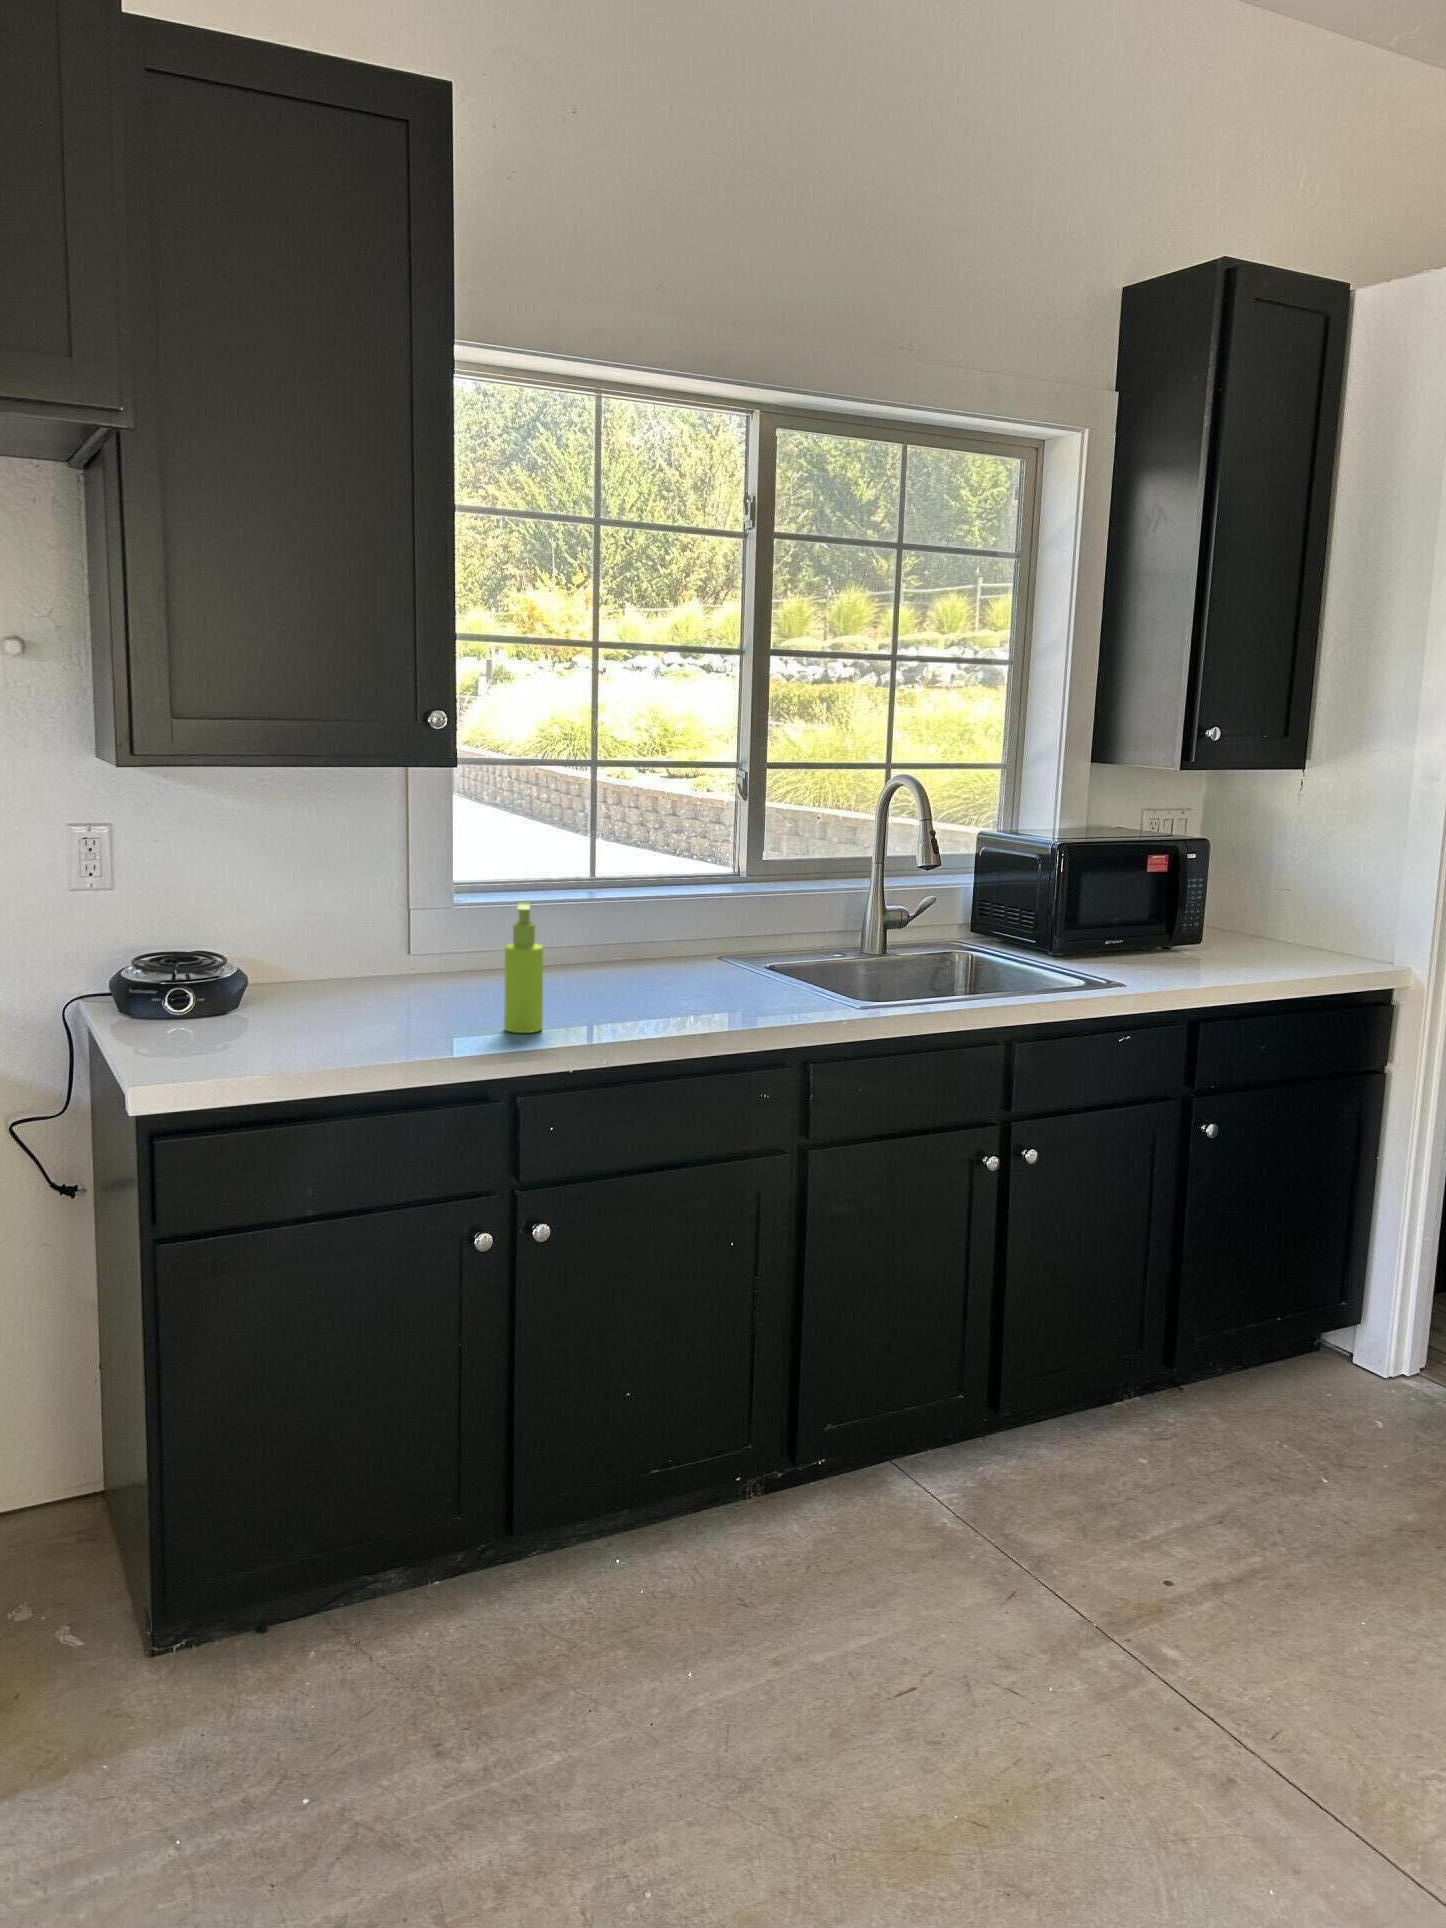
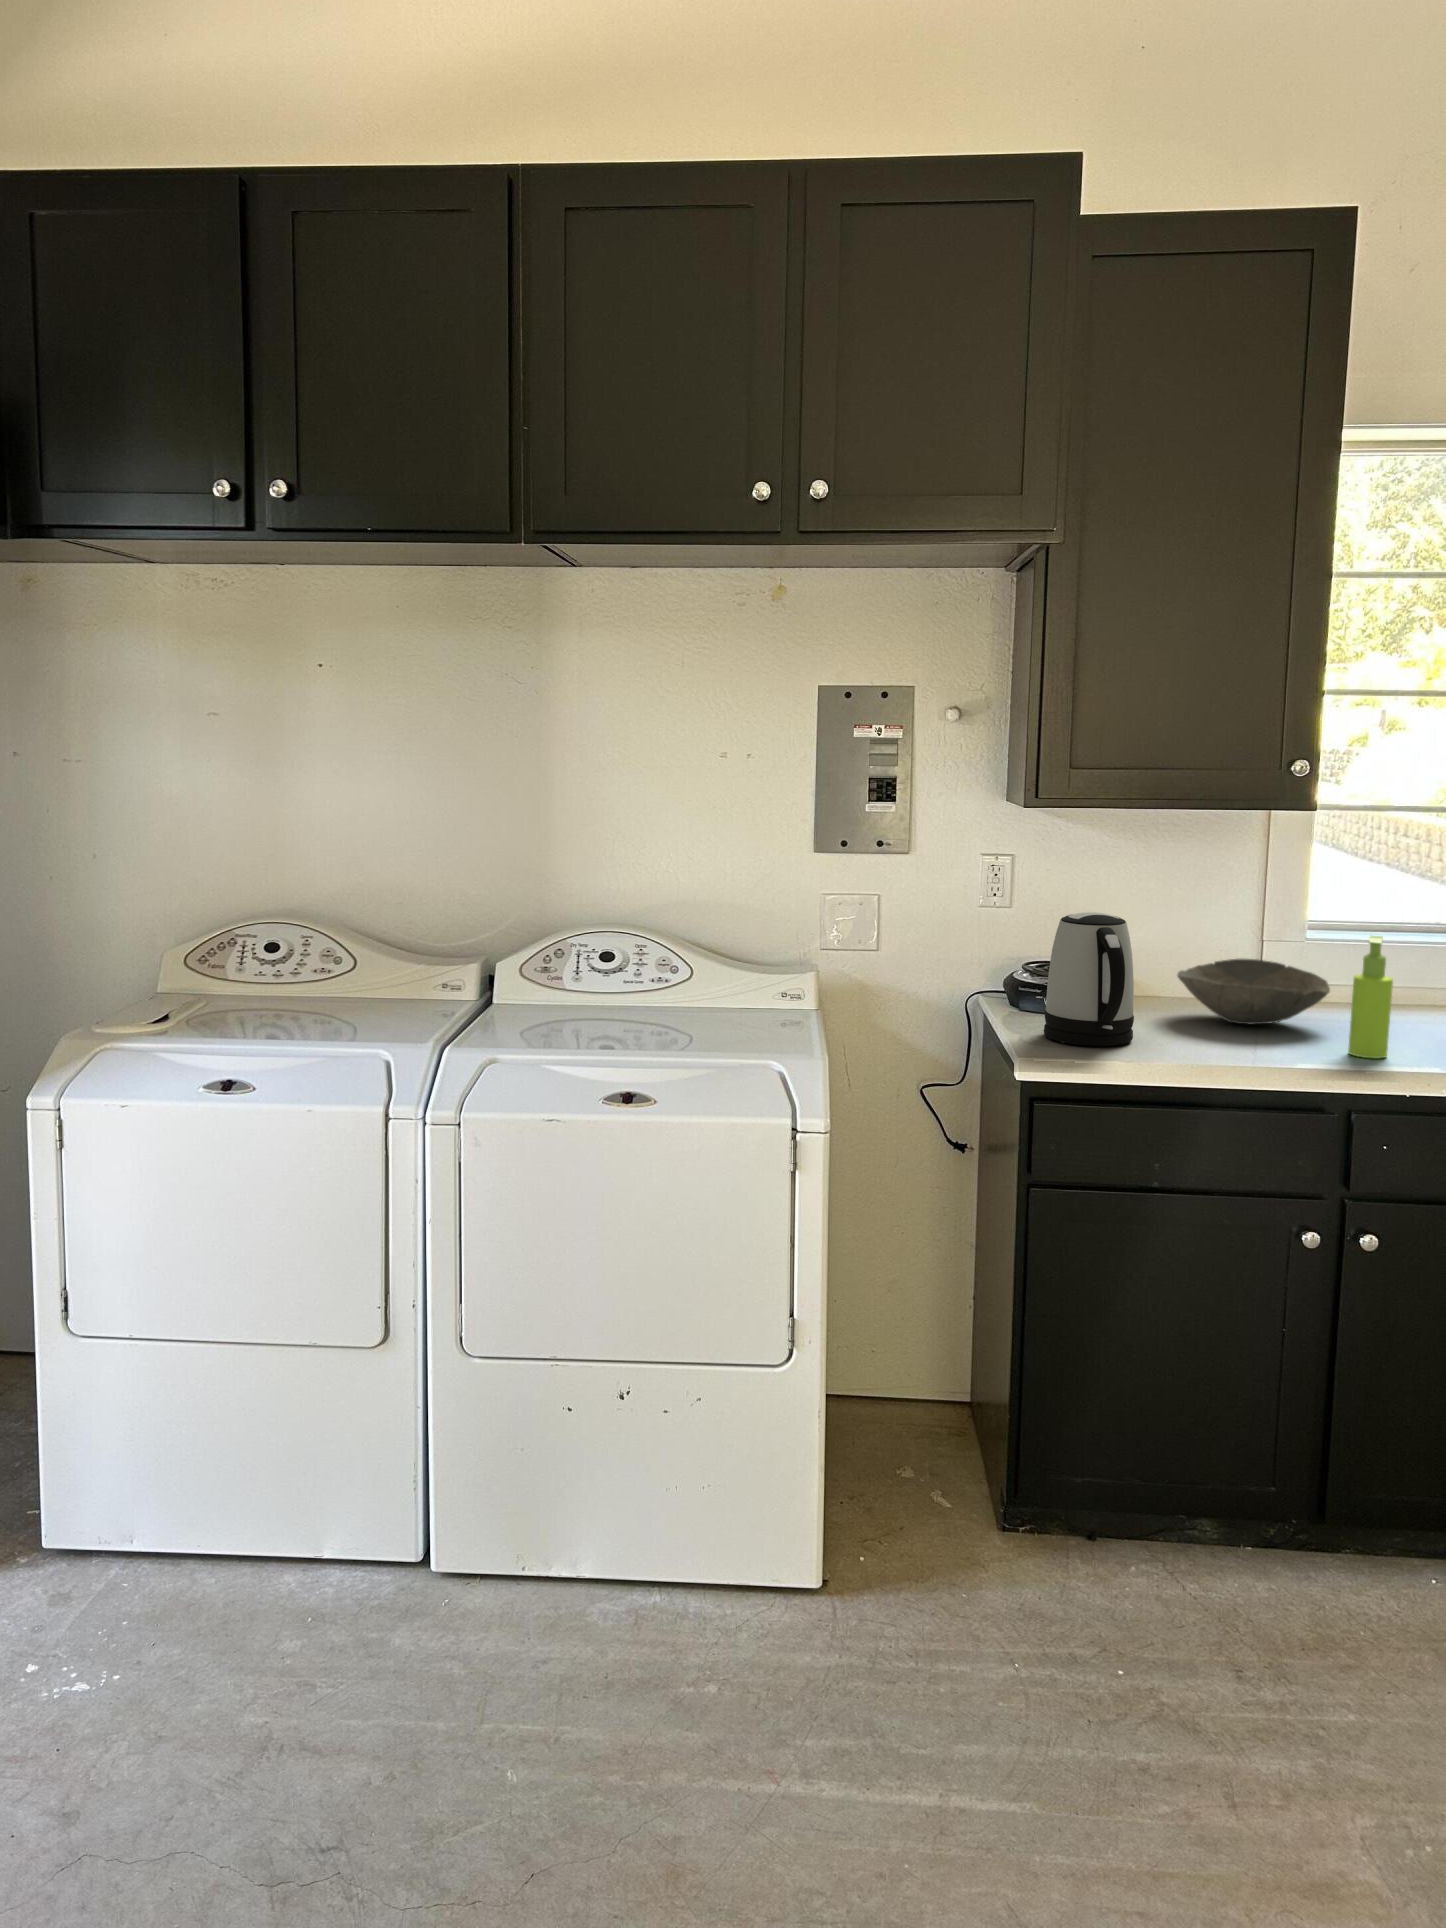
kettle: none [160,894,271,1055] -> present [1044,912,1134,1046]
bowl: none [318,932,482,1007] -> present [1177,959,1330,1025]

